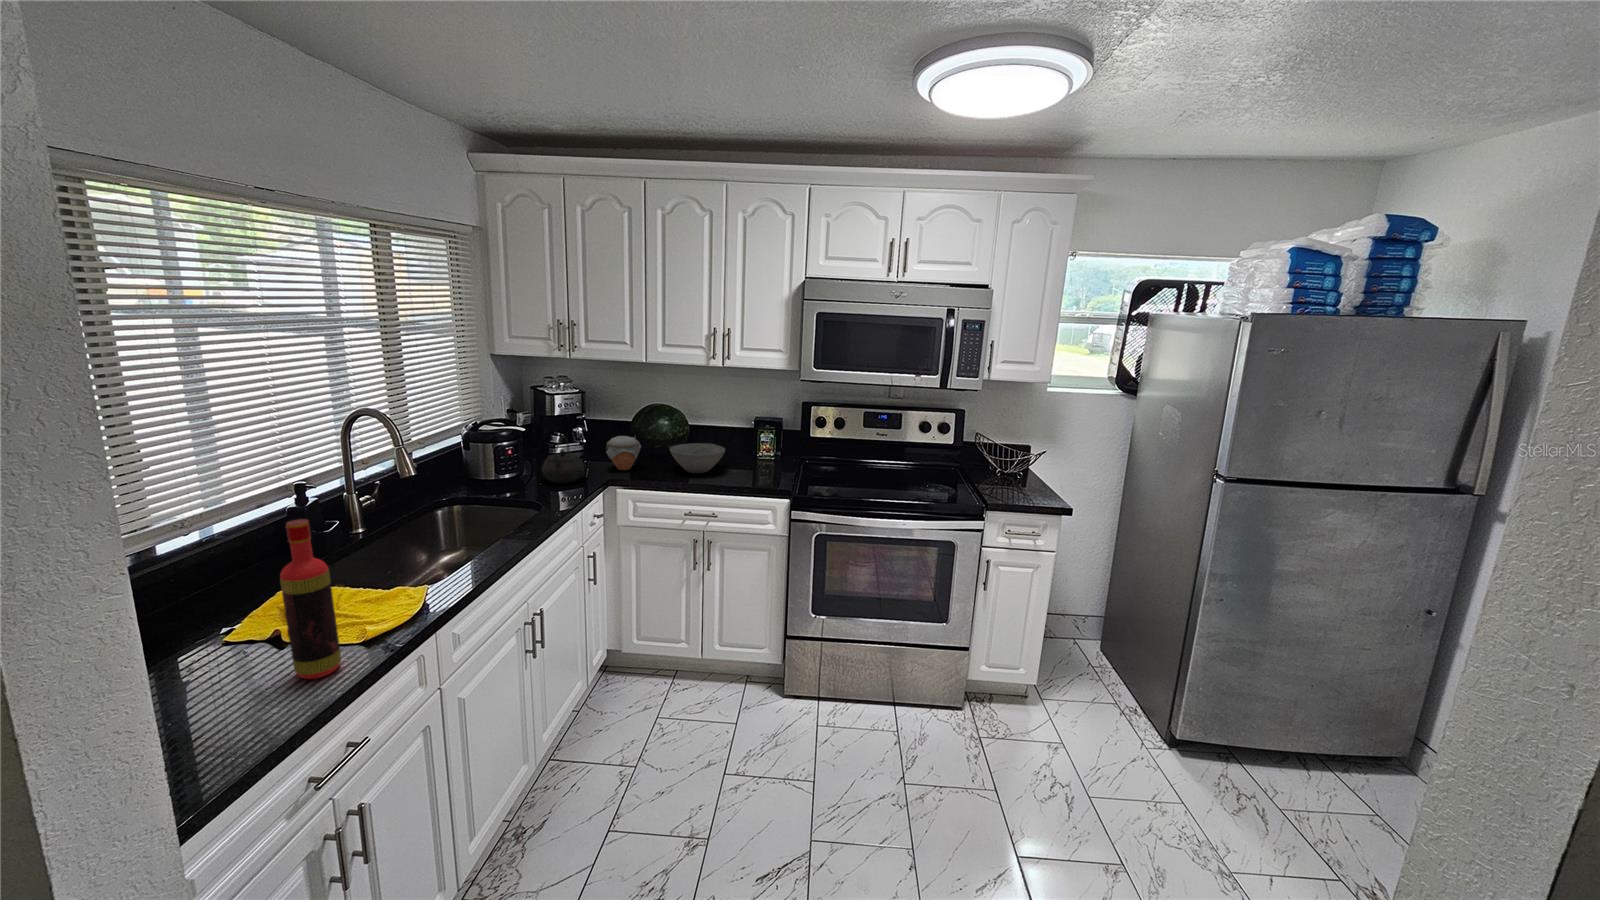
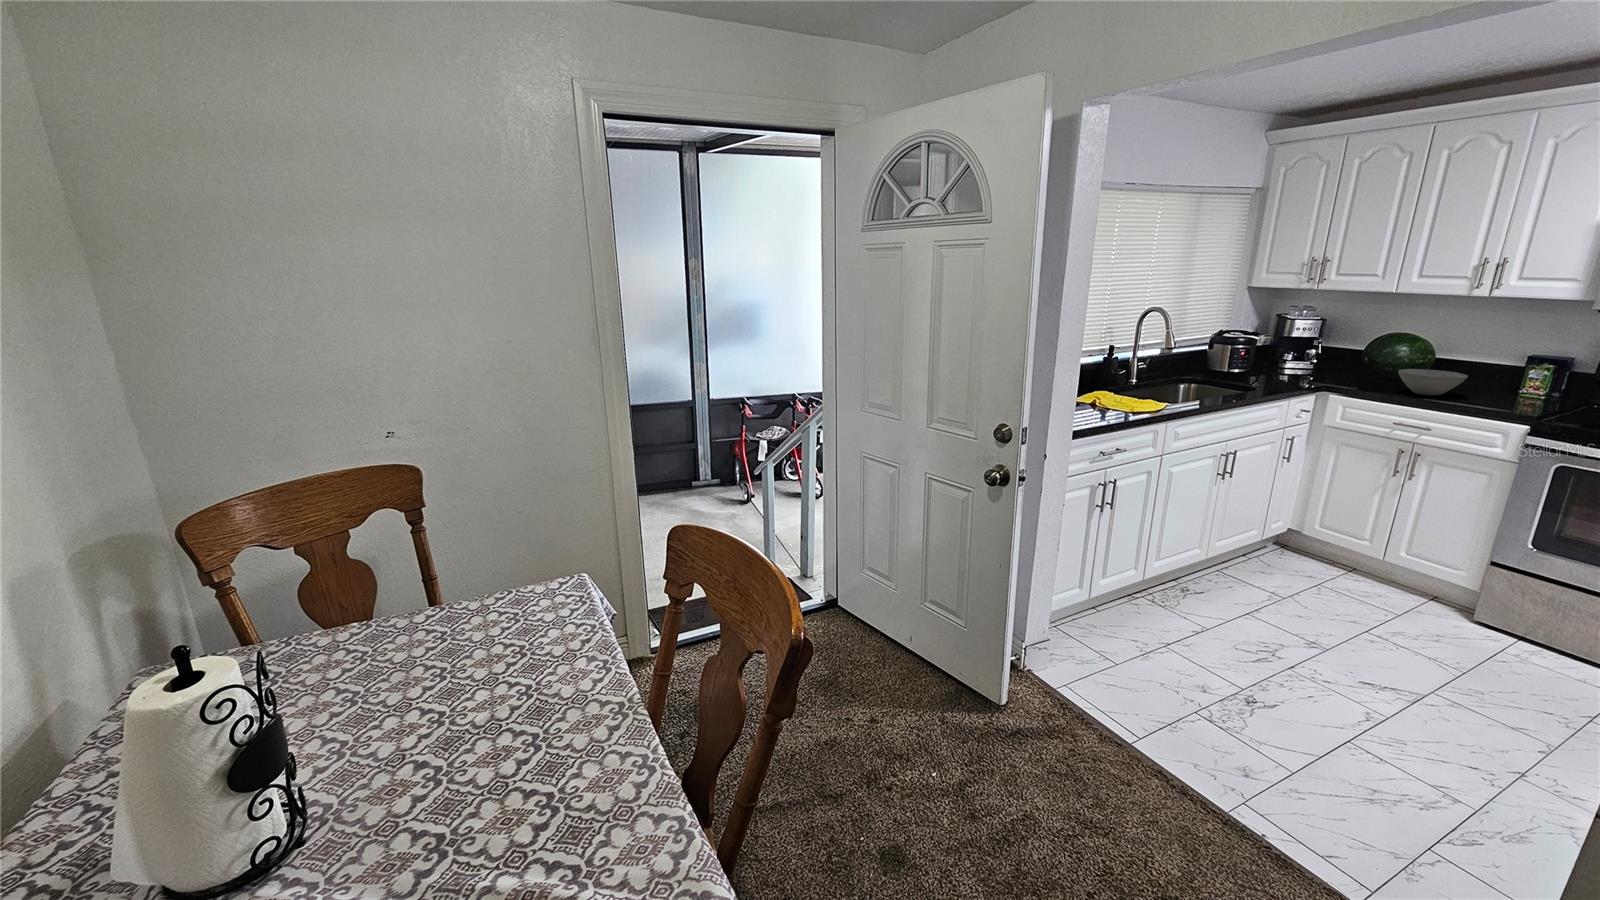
kettle: present [542,436,585,483] -> none [1266,347,1305,384]
jar: present [606,436,641,470] -> none [1330,356,1369,385]
bottle: present [280,519,341,679] -> none [1105,341,1130,417]

